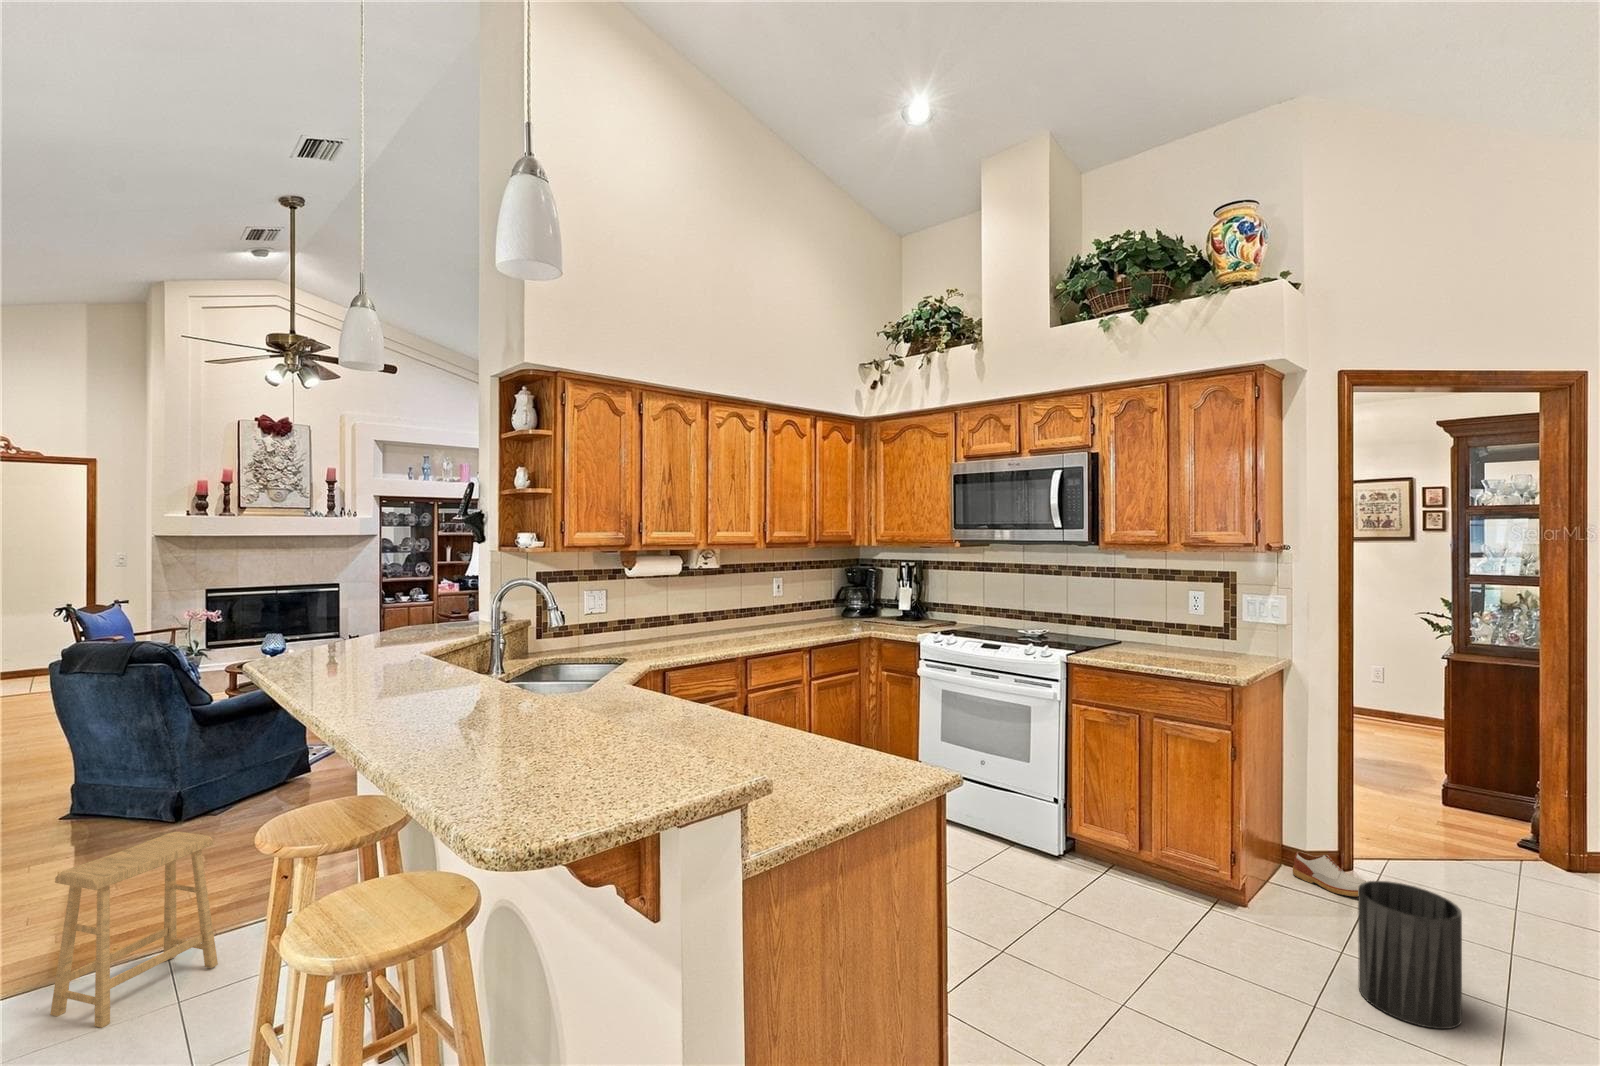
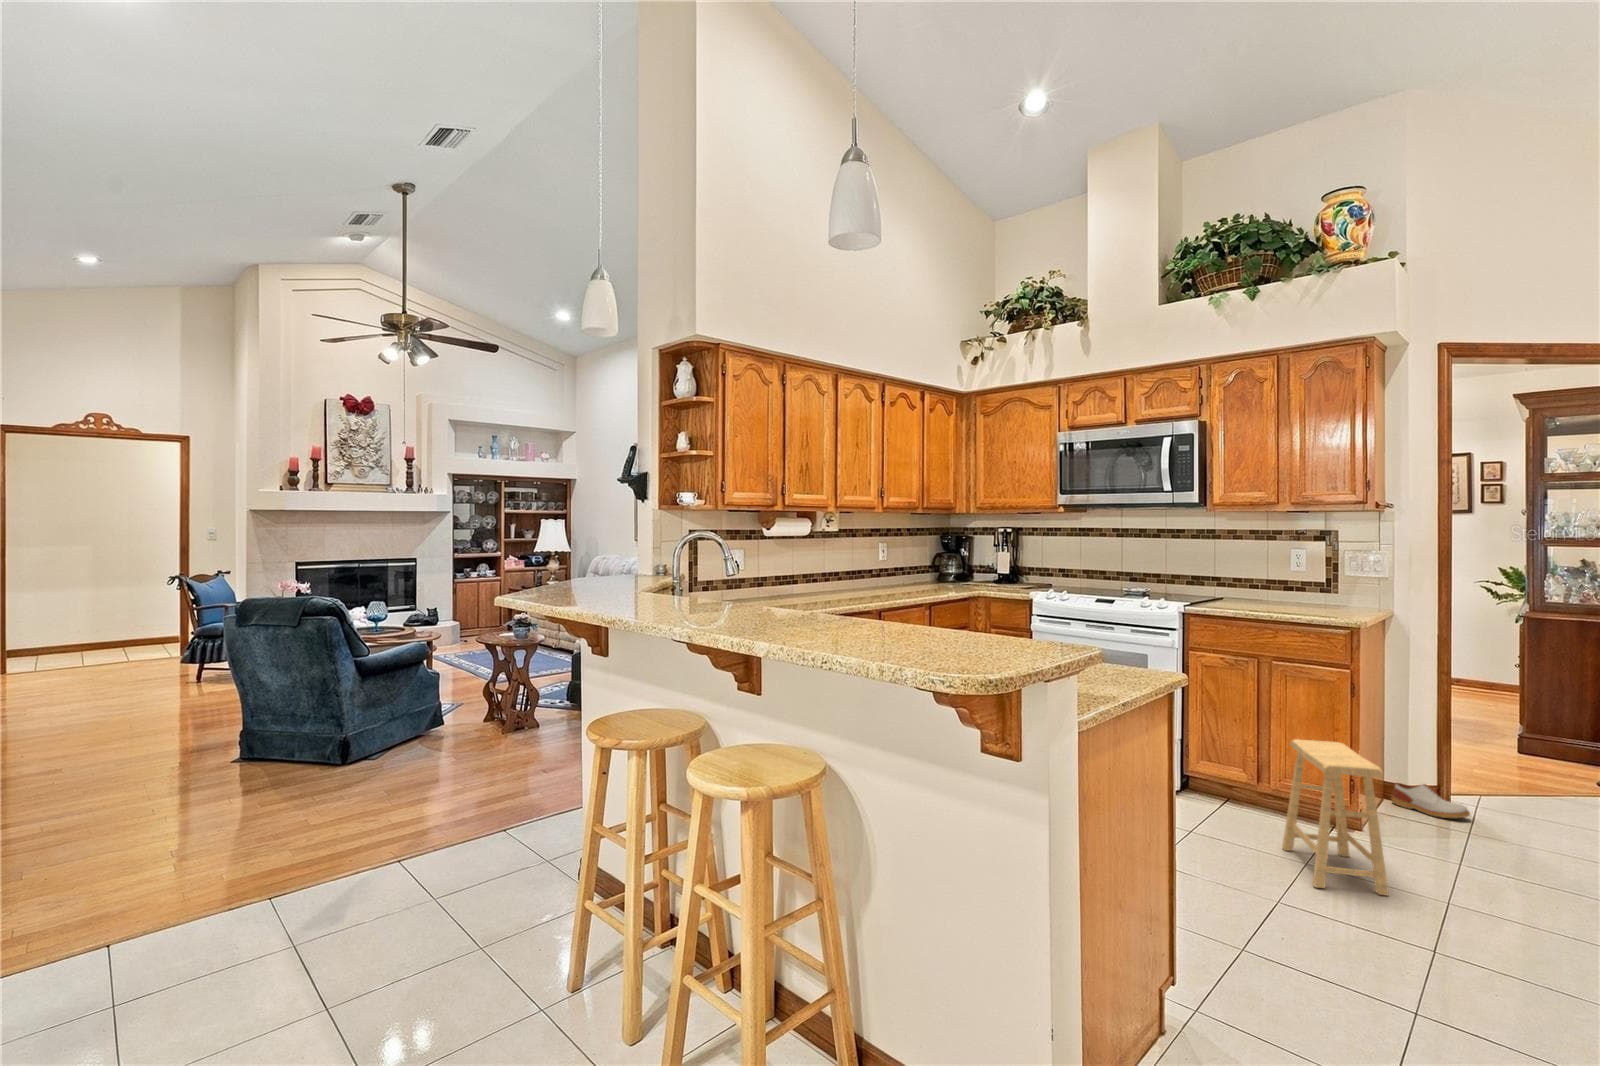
footstool: present [50,831,218,1028] -> present [1282,739,1389,895]
trash can: present [1358,881,1462,1029] -> none [1474,791,1571,910]

